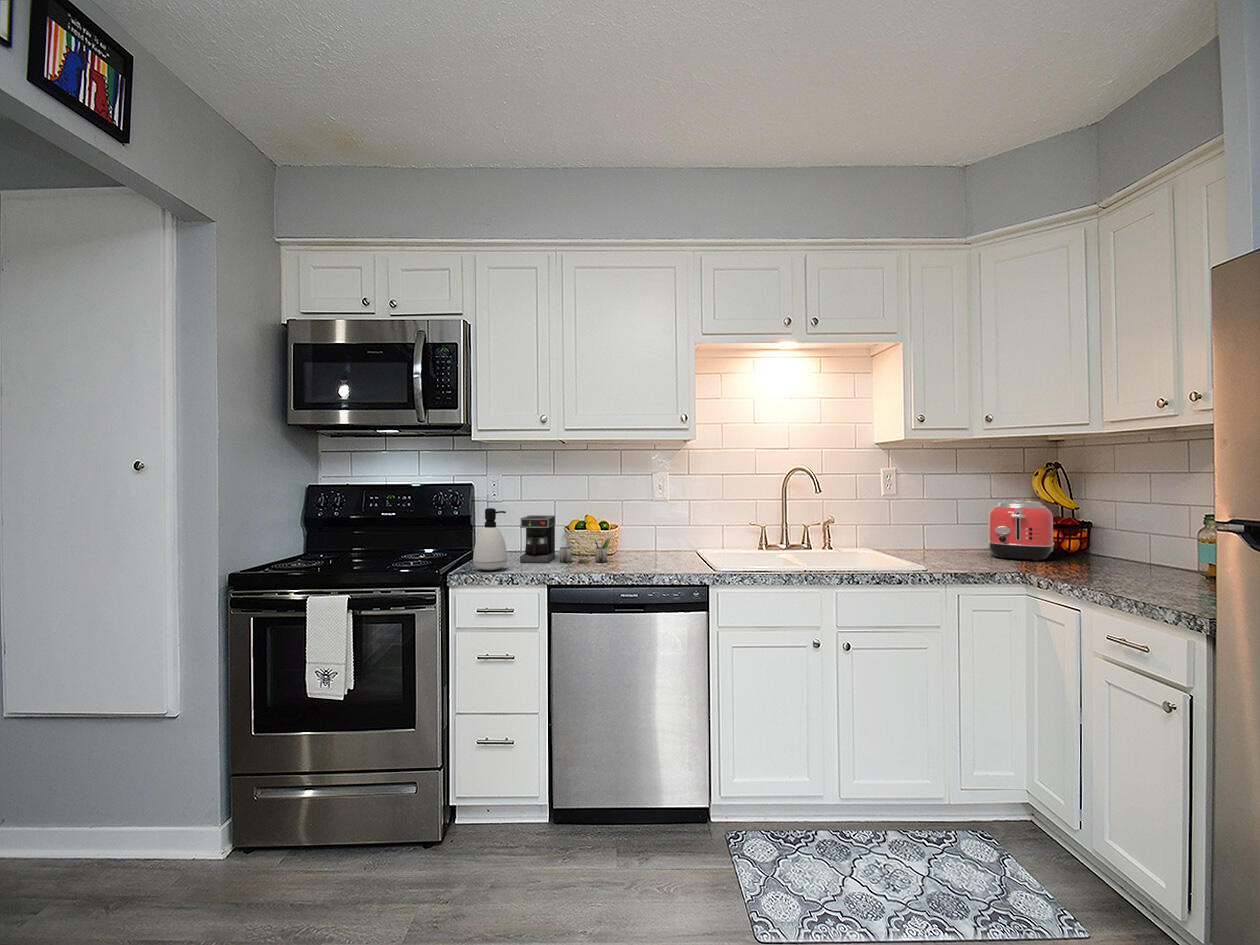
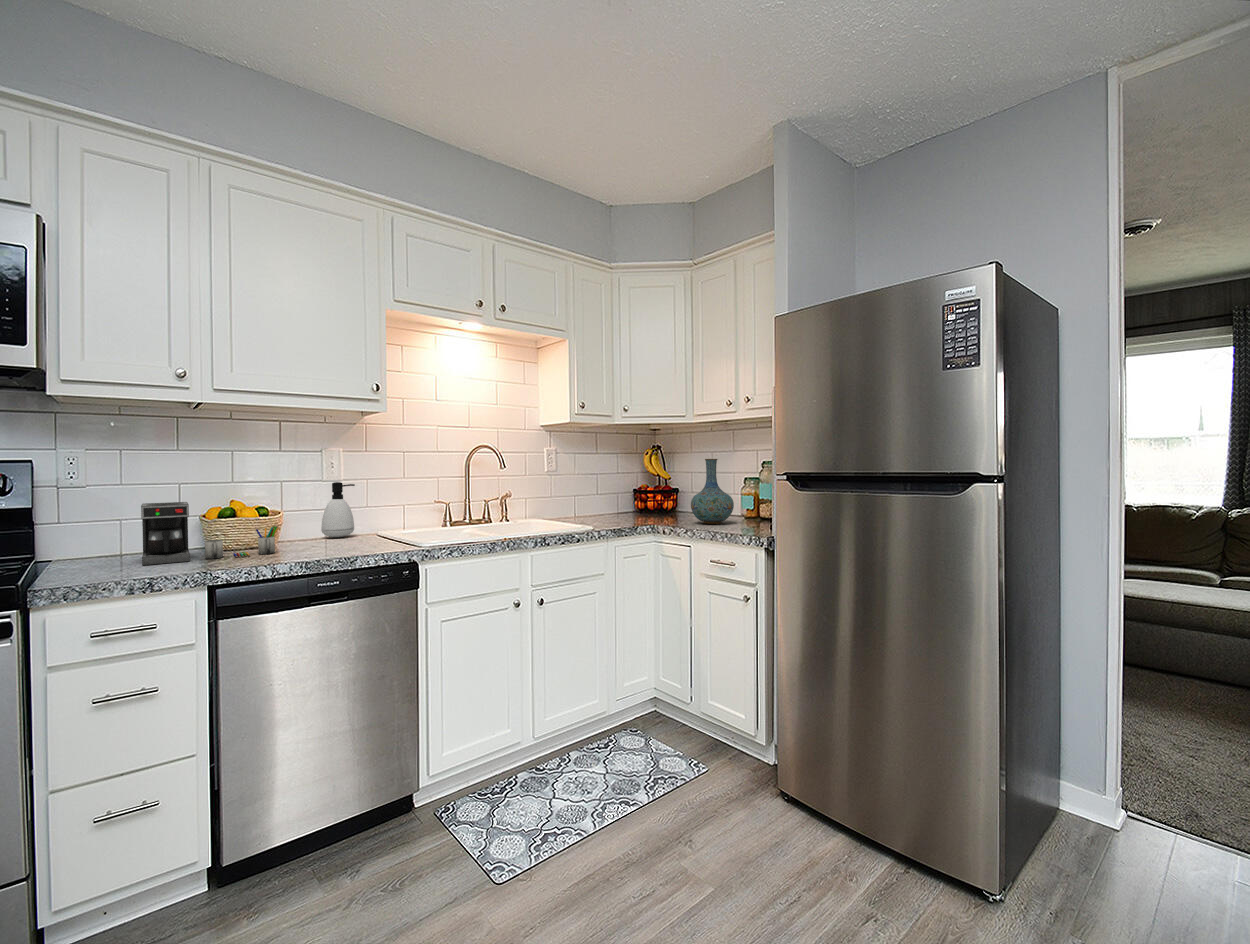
vase: none [1089,487,1169,582] -> present [691,459,734,524]
toaster: present [987,501,1054,561] -> none [617,473,661,518]
soap dispenser: present [473,508,507,570] -> present [321,482,355,537]

